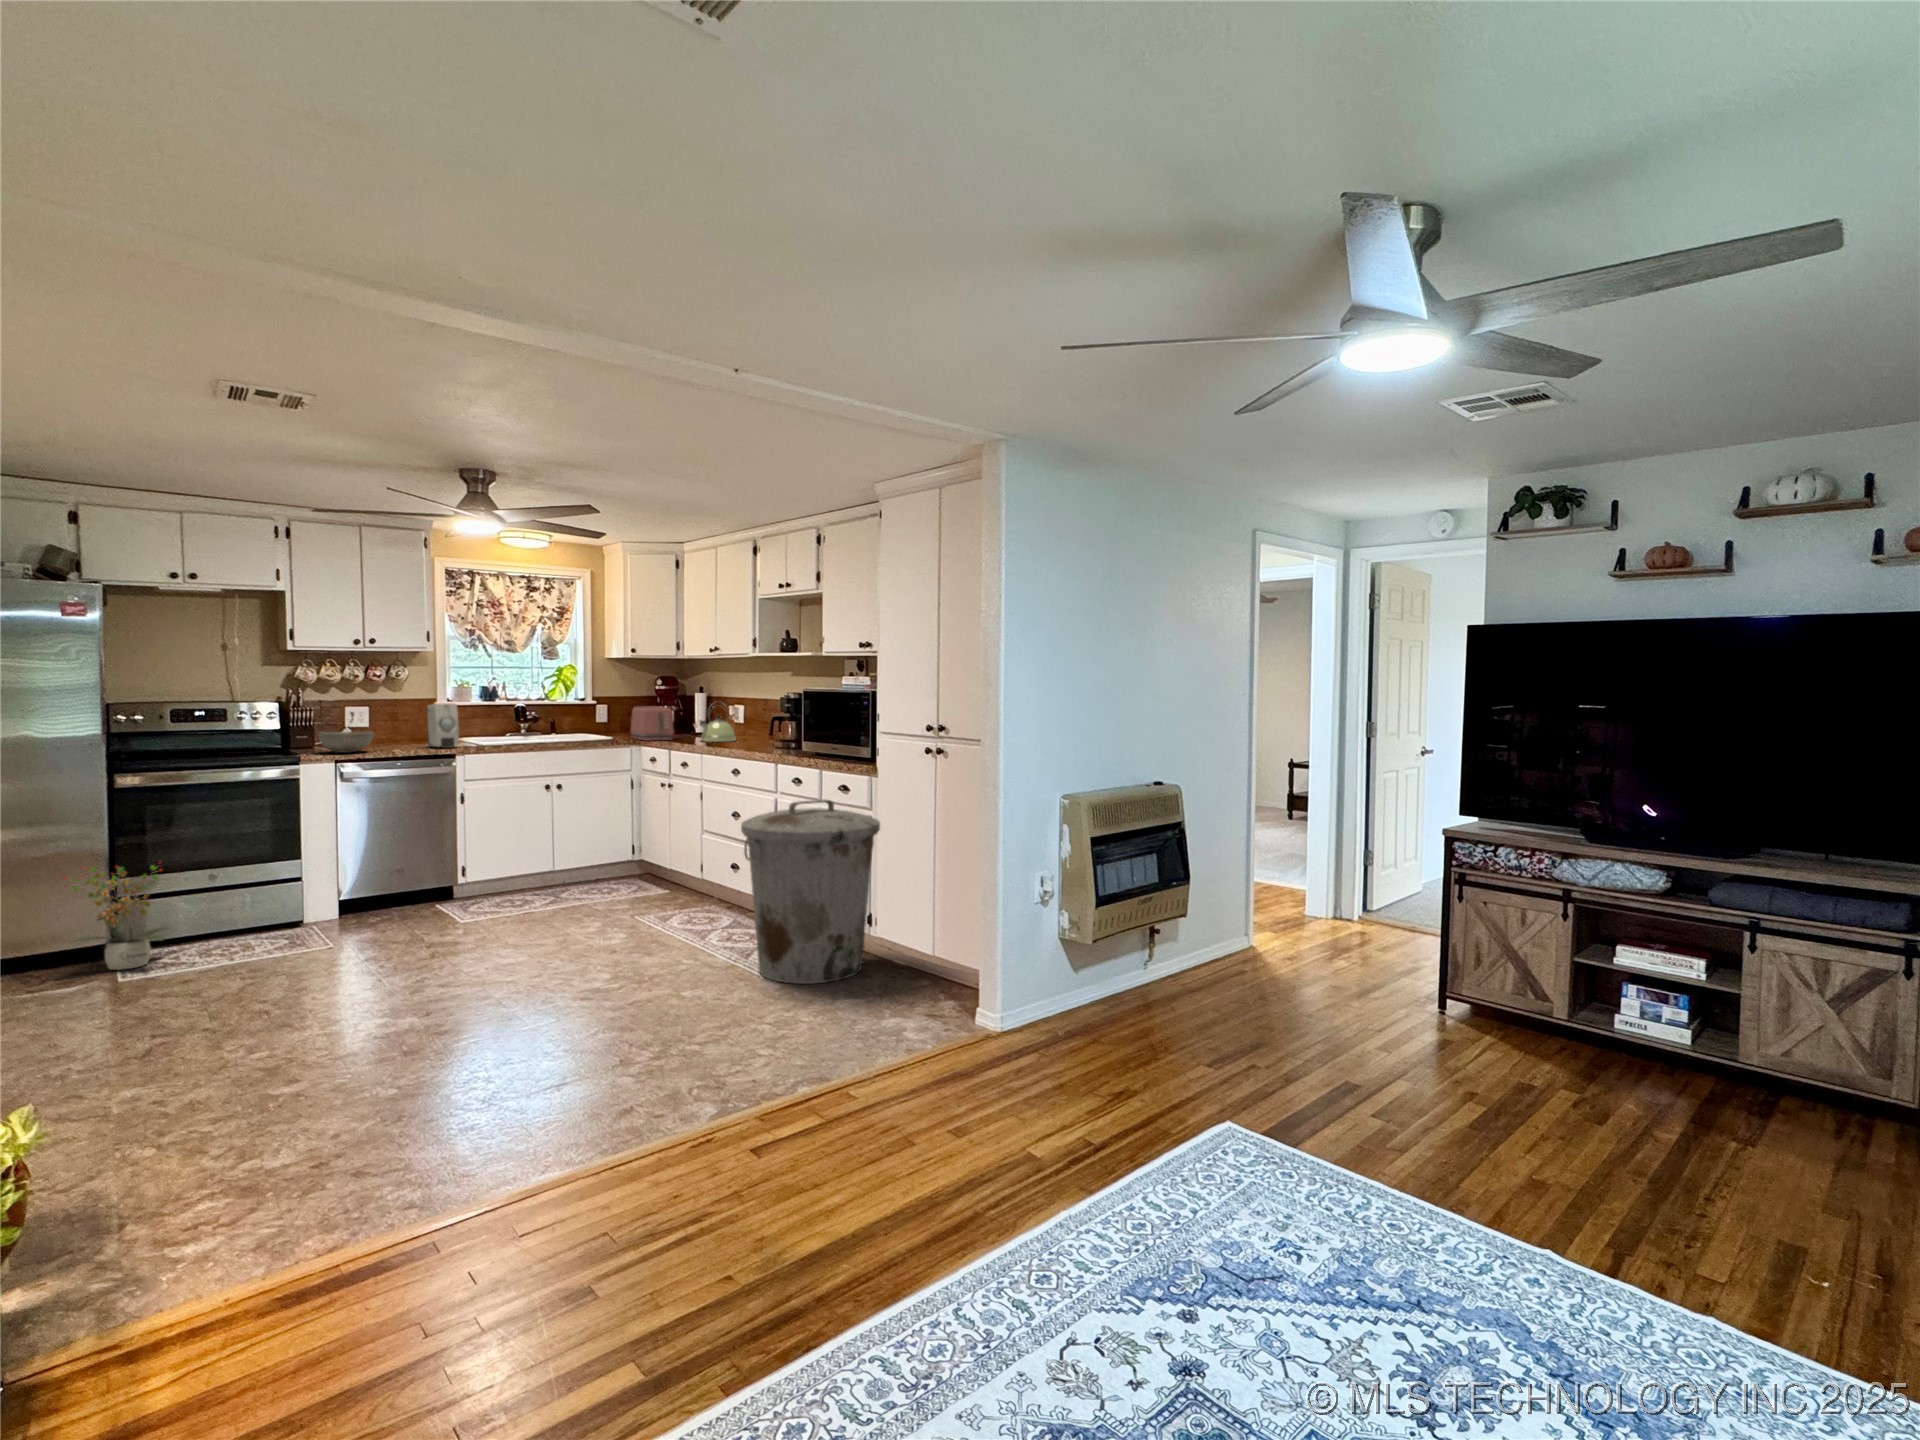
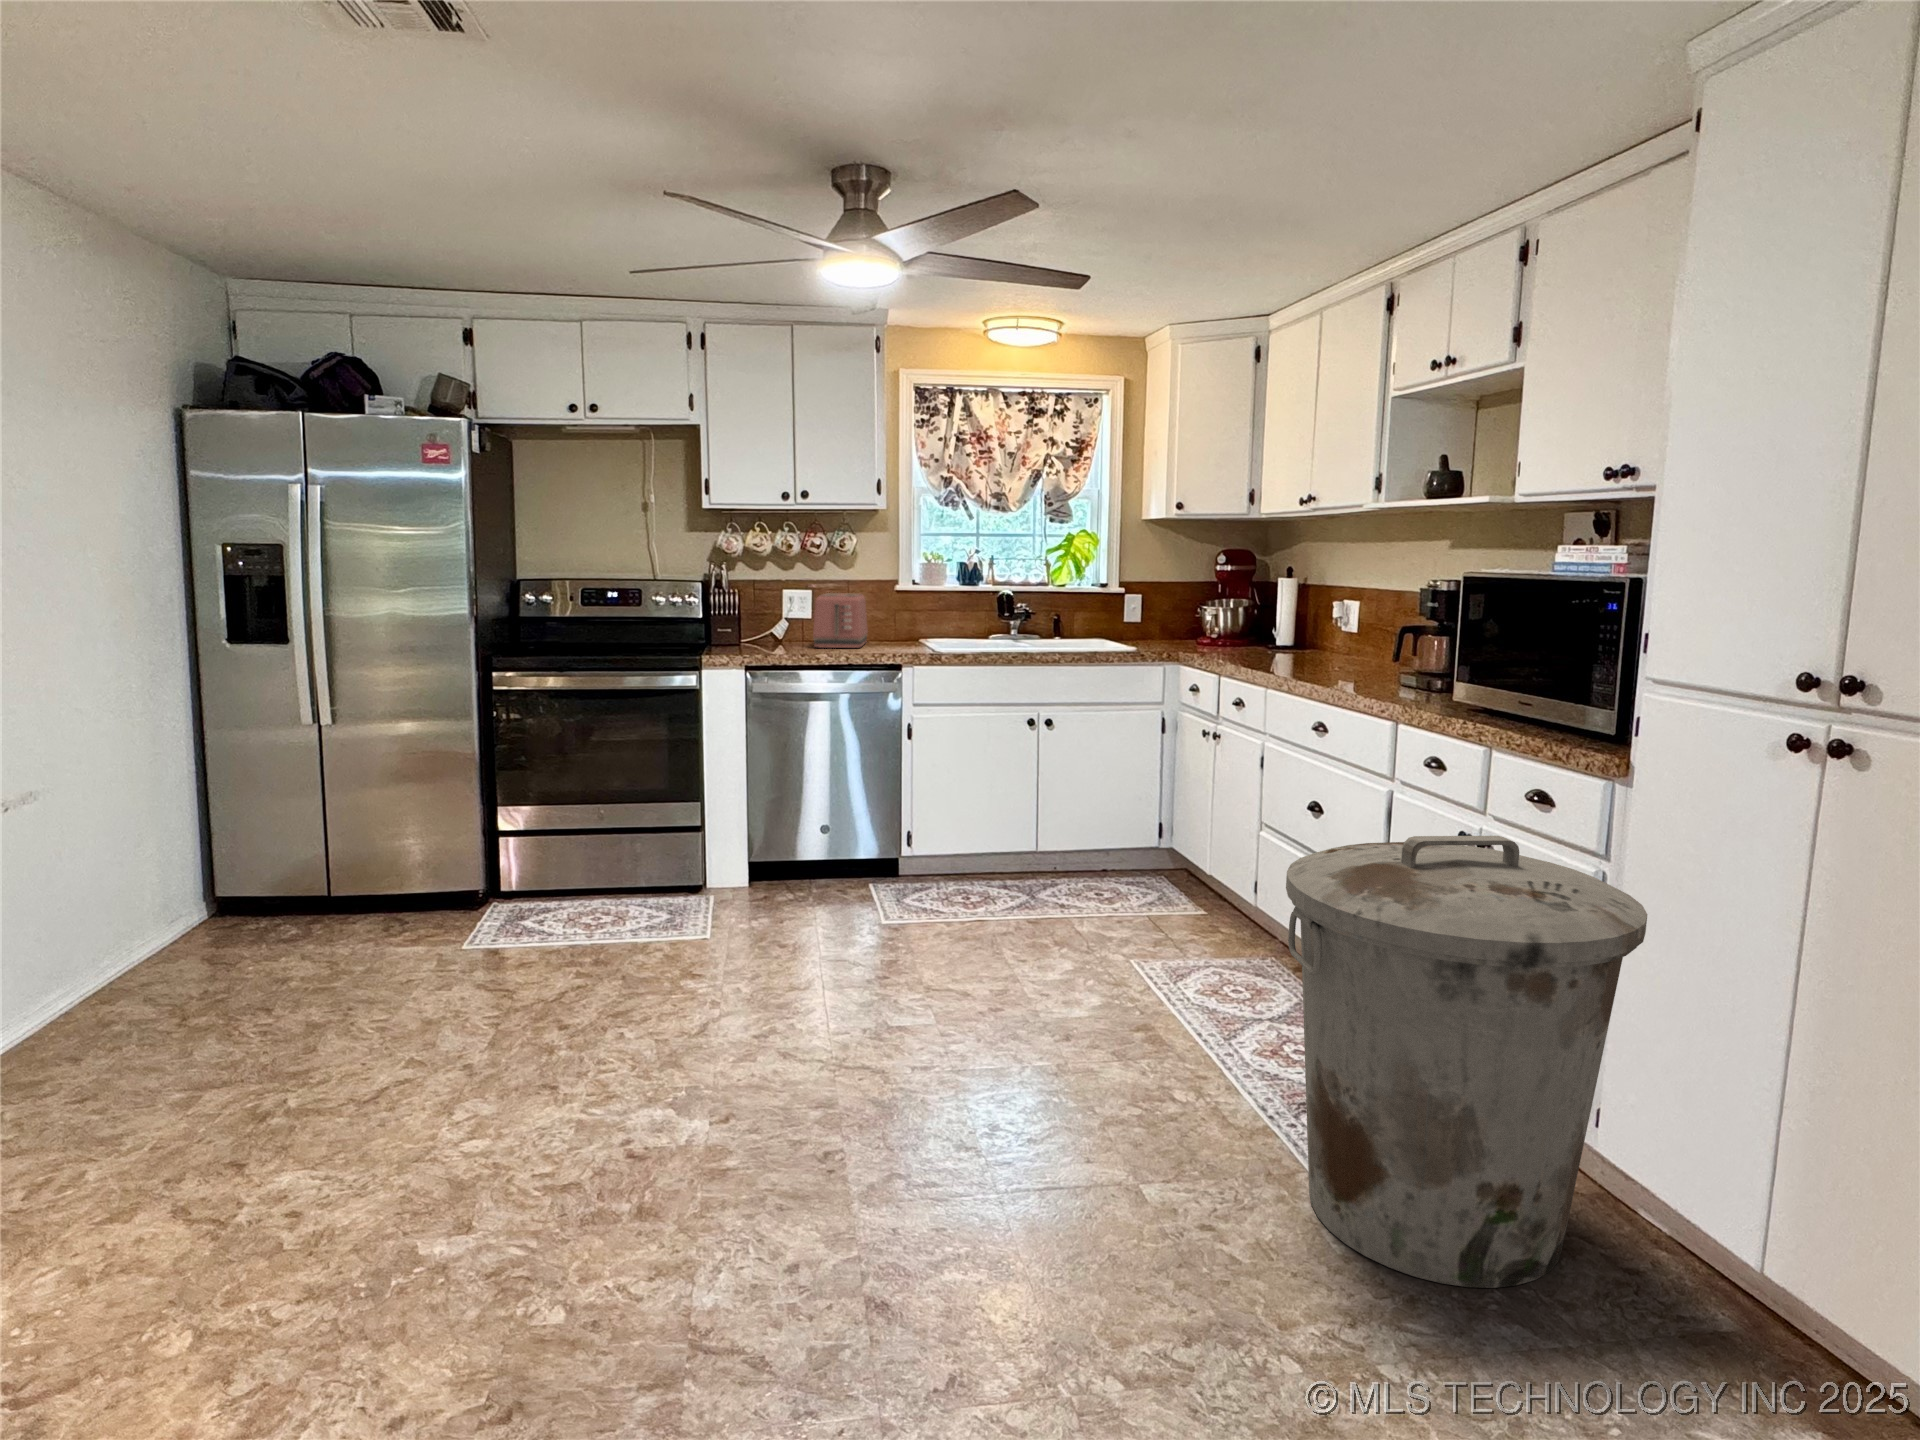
kettle: present [699,702,736,742] -> none [1266,591,1333,663]
soap dispenser: present [427,703,459,748] -> none [867,587,902,654]
toaster: present [631,706,674,740] -> present [813,593,868,648]
bowl: present [318,732,374,753] -> none [722,625,790,655]
potted plant: present [63,866,170,970] -> none [405,792,538,932]

